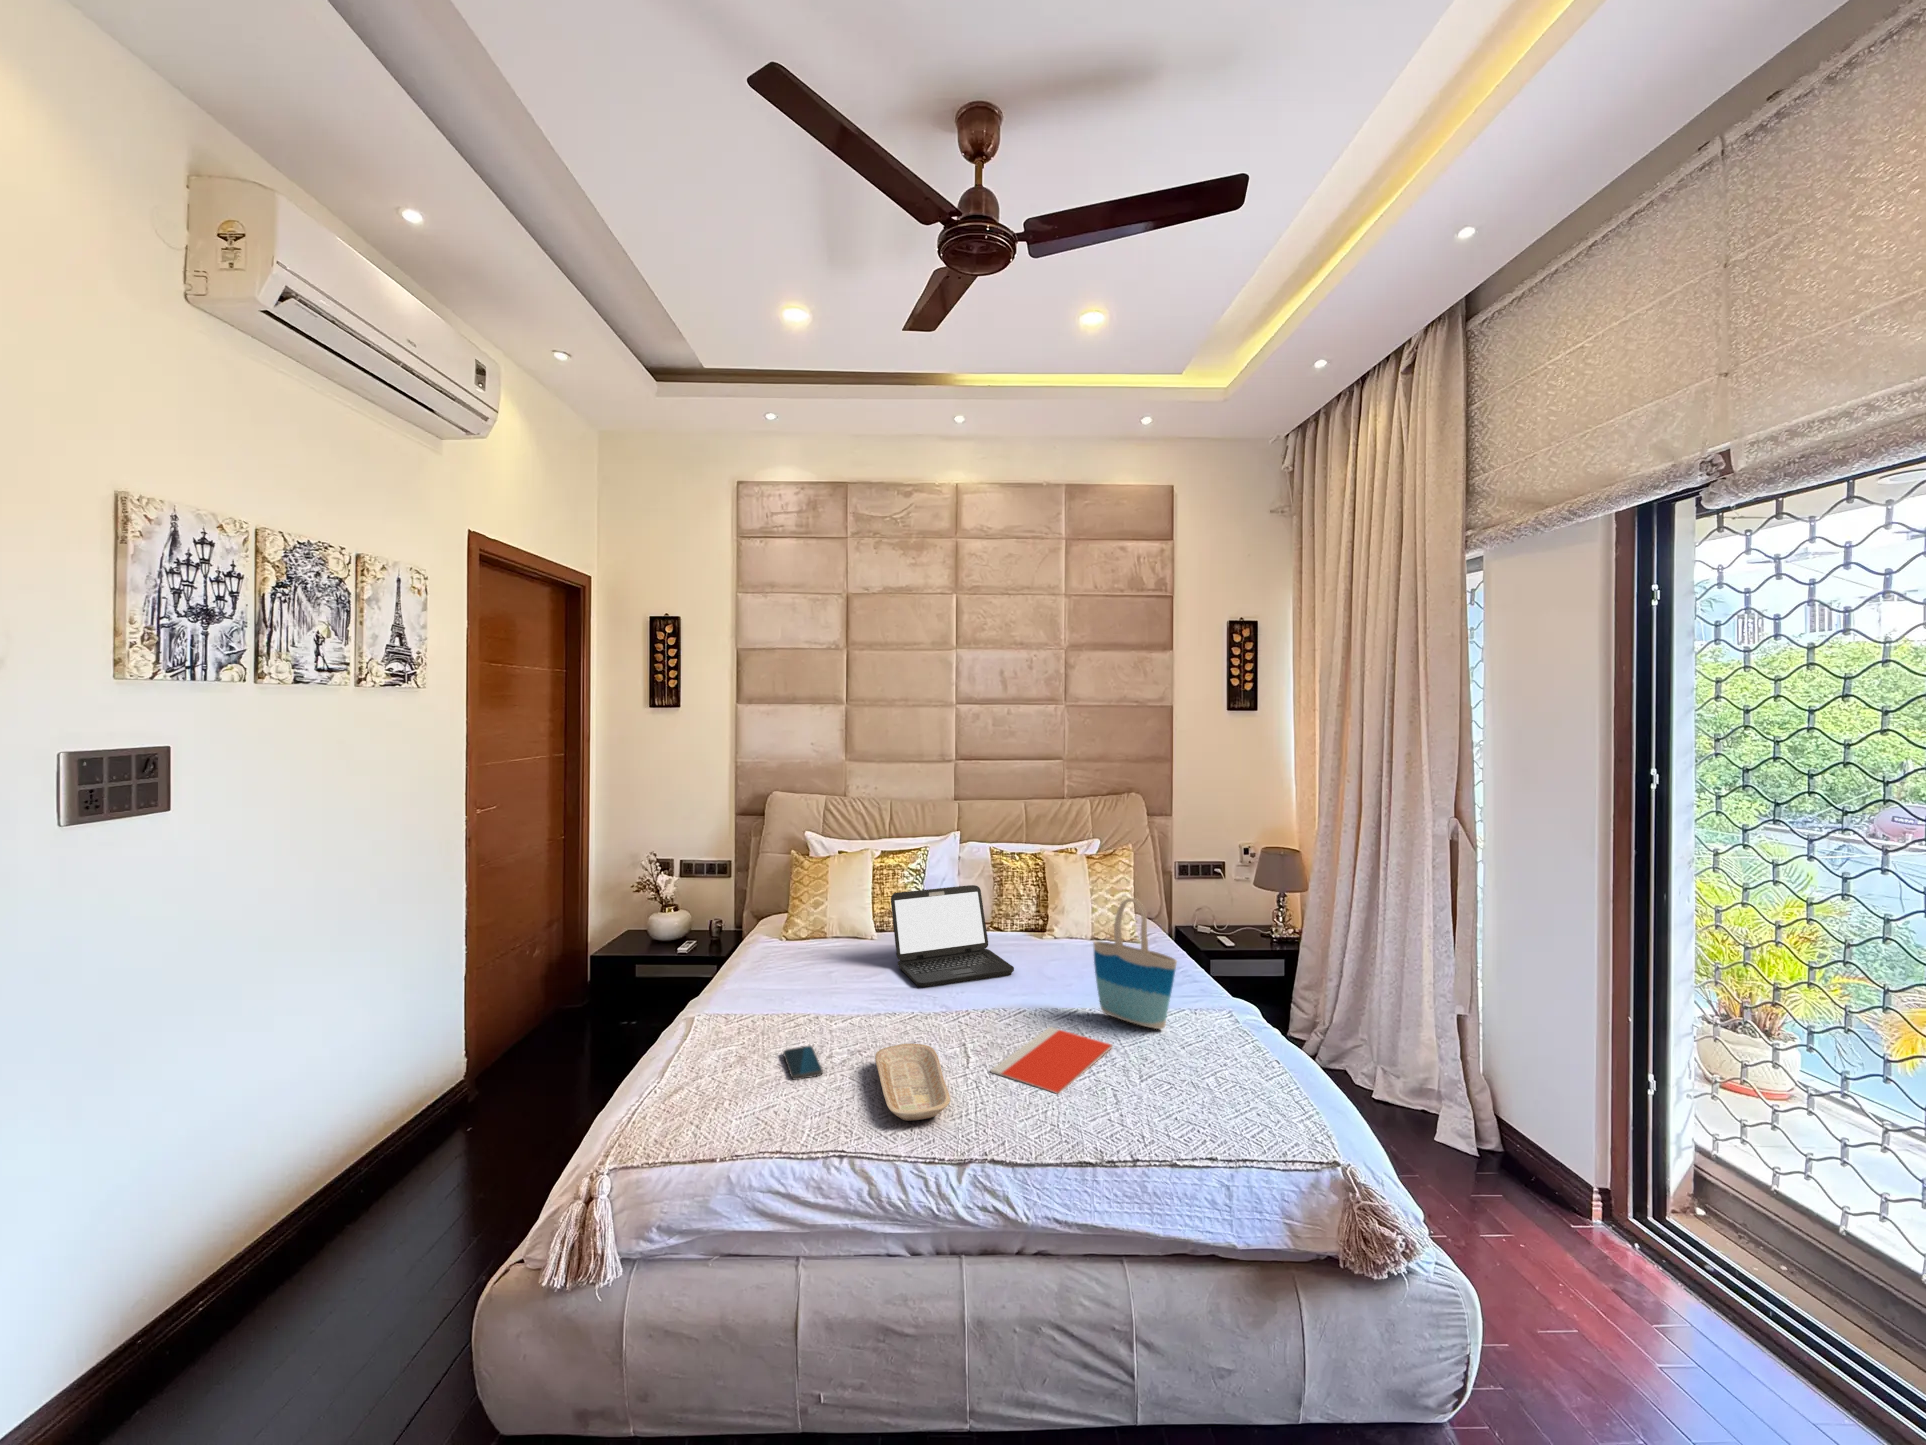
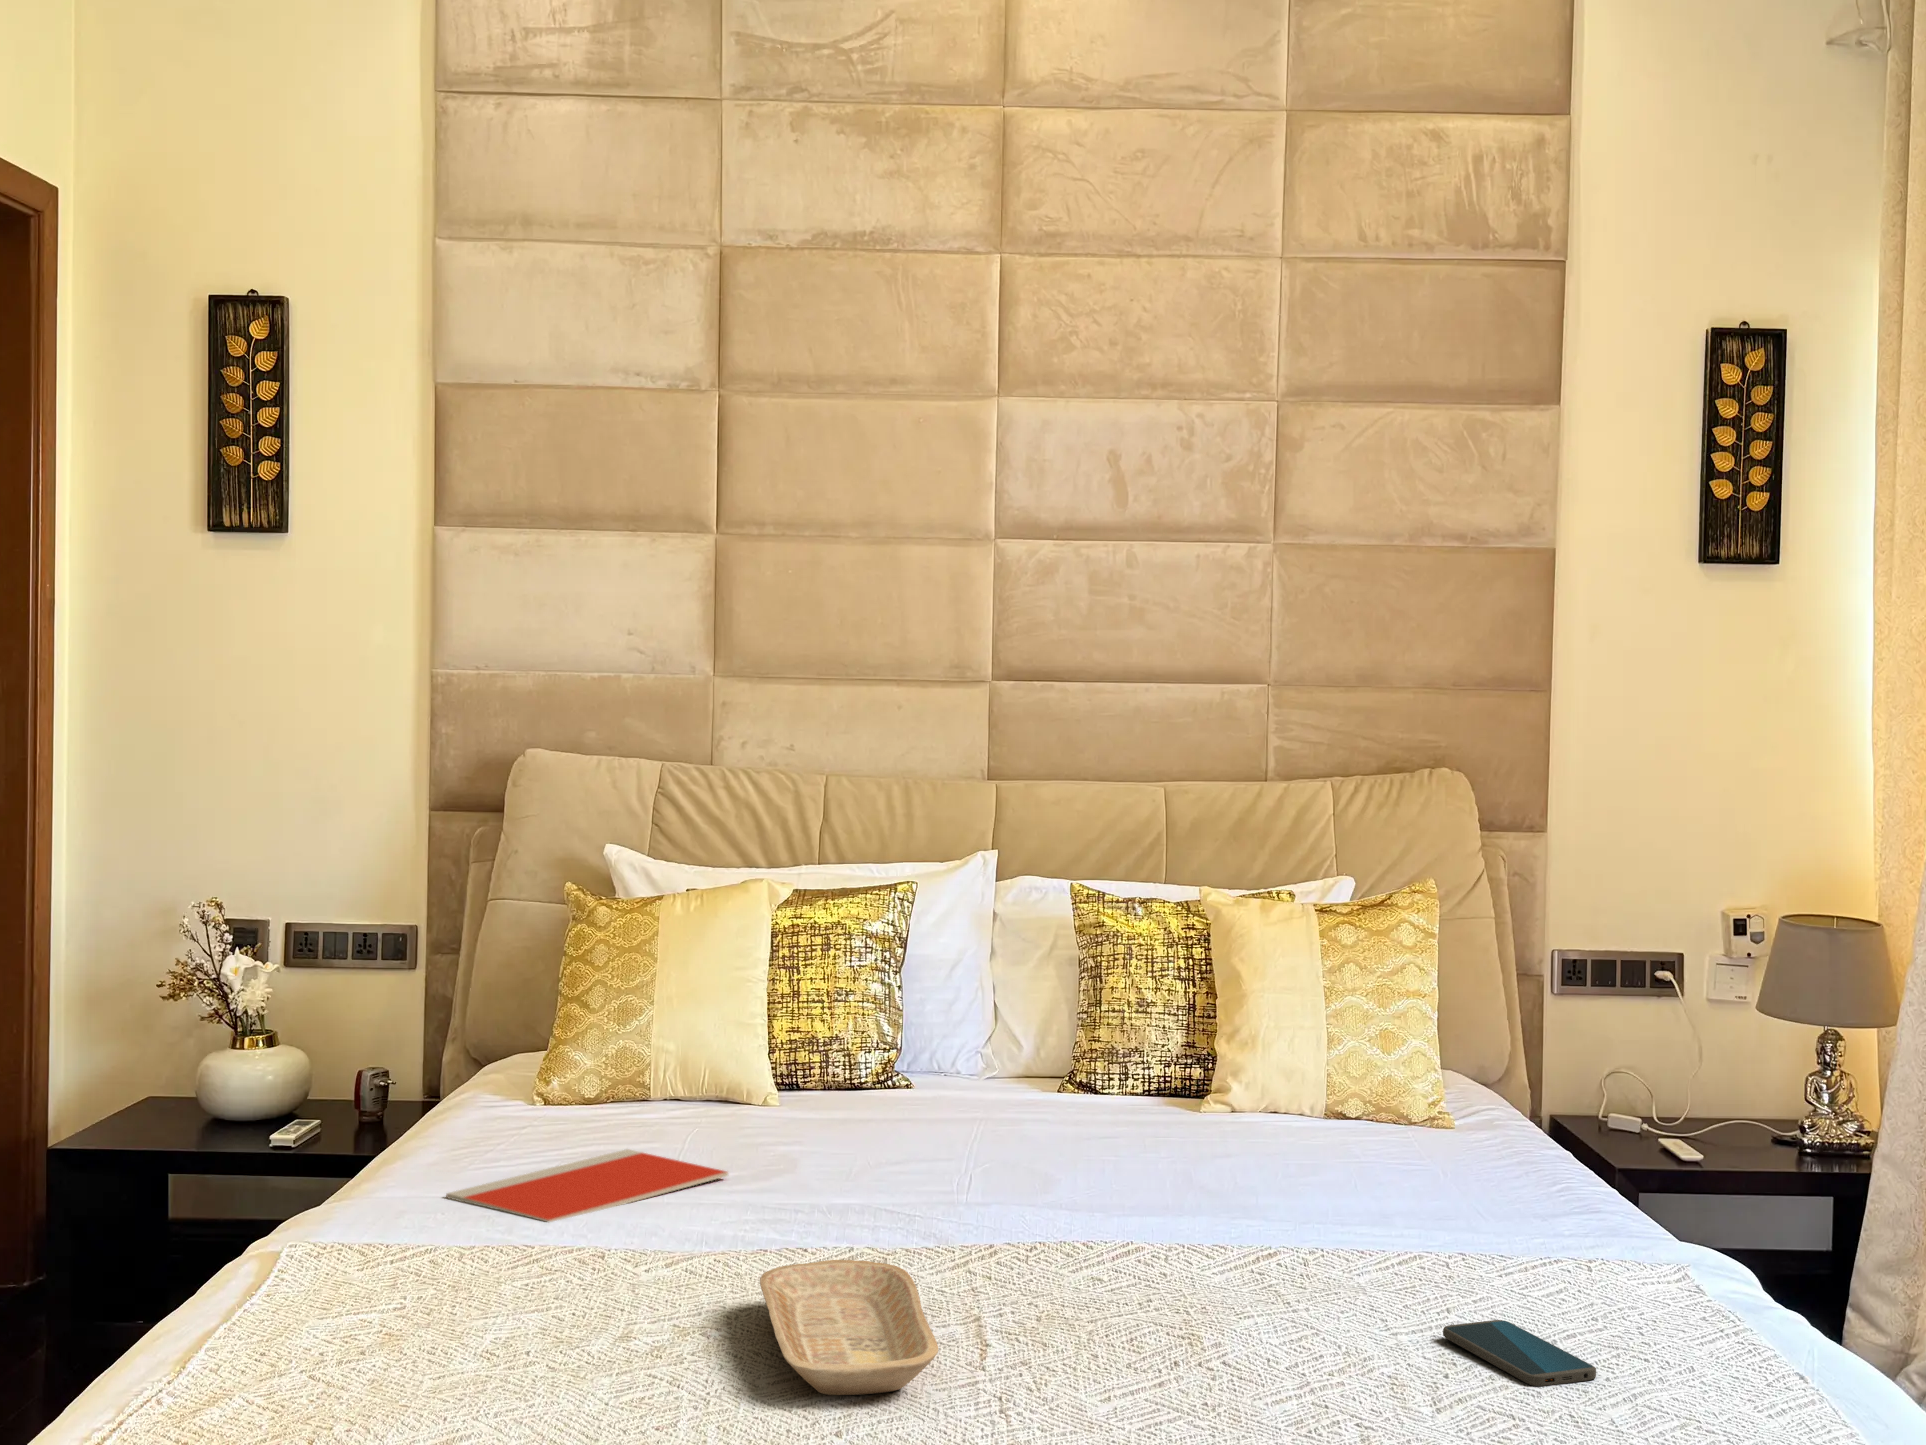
laptop: present [891,885,1014,988] -> none [812,960,1120,1188]
tote bag: present [1093,898,1177,1029] -> none [1315,943,1521,1265]
notebook: present [991,1027,1112,1094] -> present [446,1149,728,1222]
smartphone: present [783,1046,823,1080] -> present [1443,1320,1596,1386]

